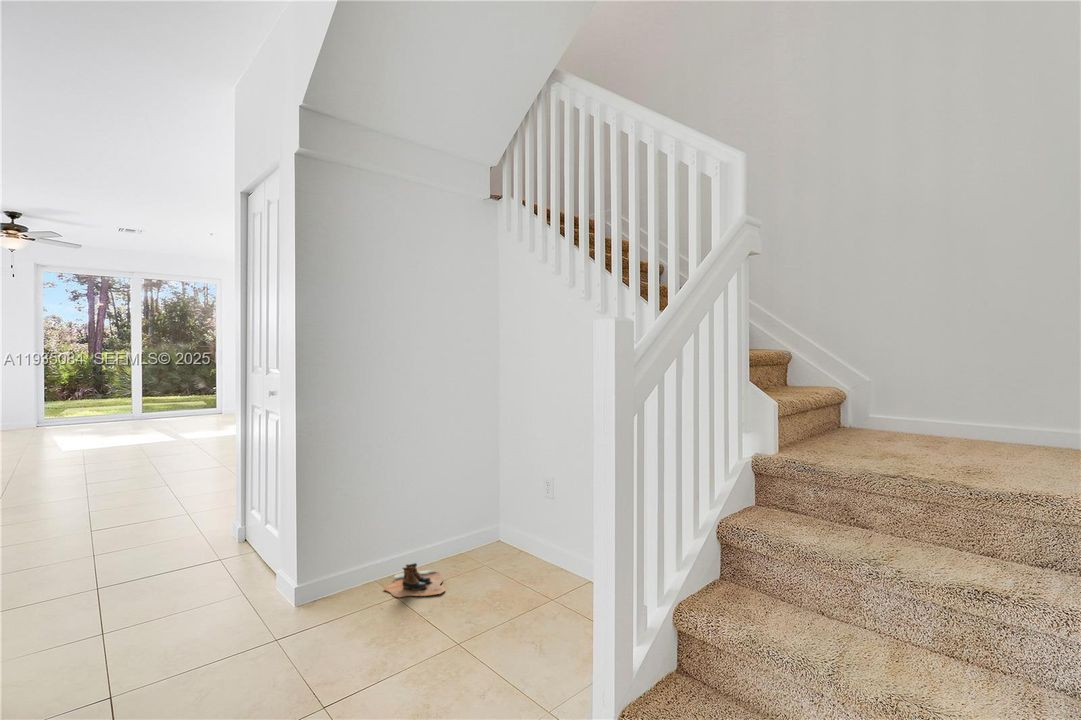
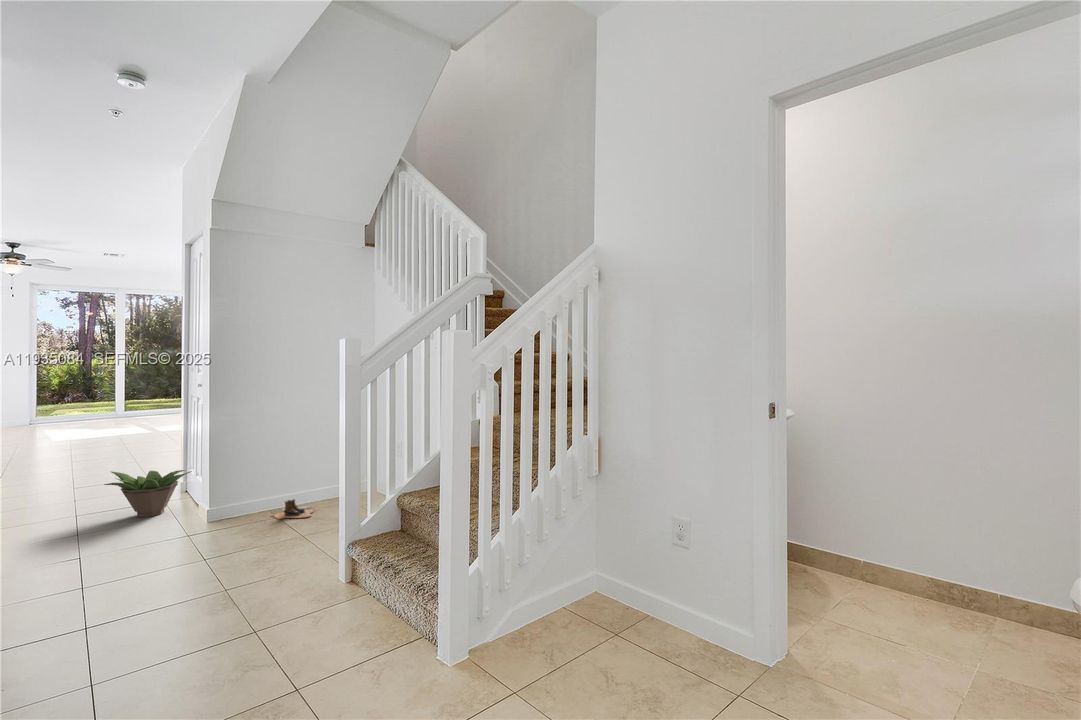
decorative plant: none [131,515,256,593] -> present [104,470,192,517]

